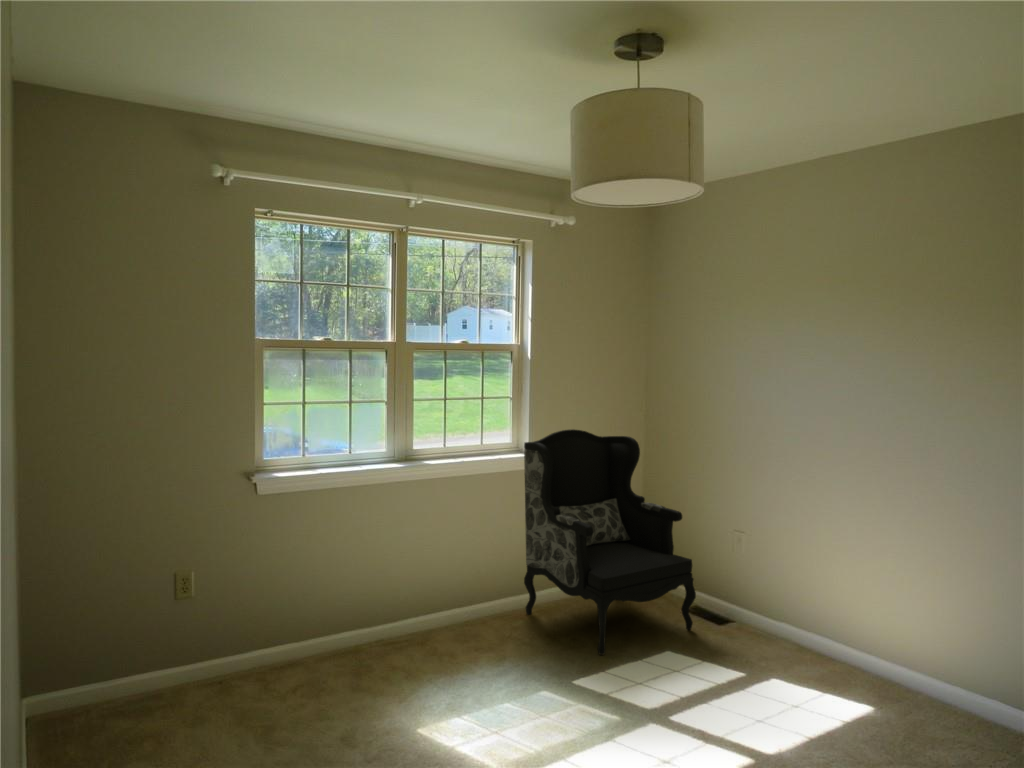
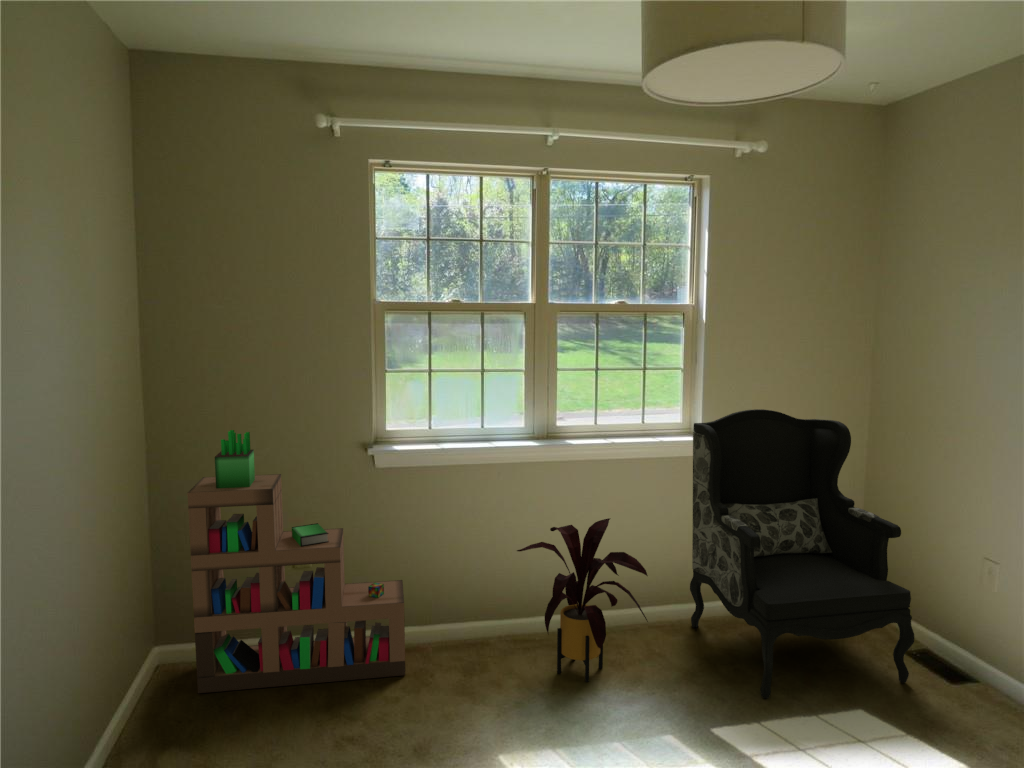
bookshelf: none [82,463,299,735] -> present [188,430,405,693]
house plant: none [397,526,518,666] -> present [517,518,648,682]

